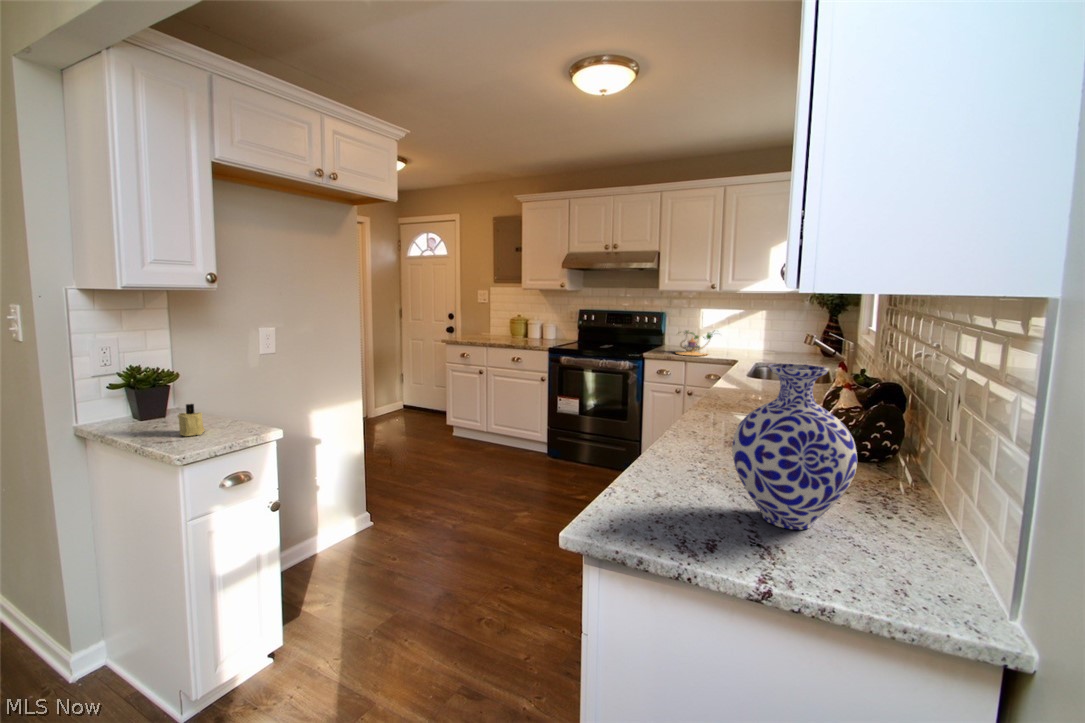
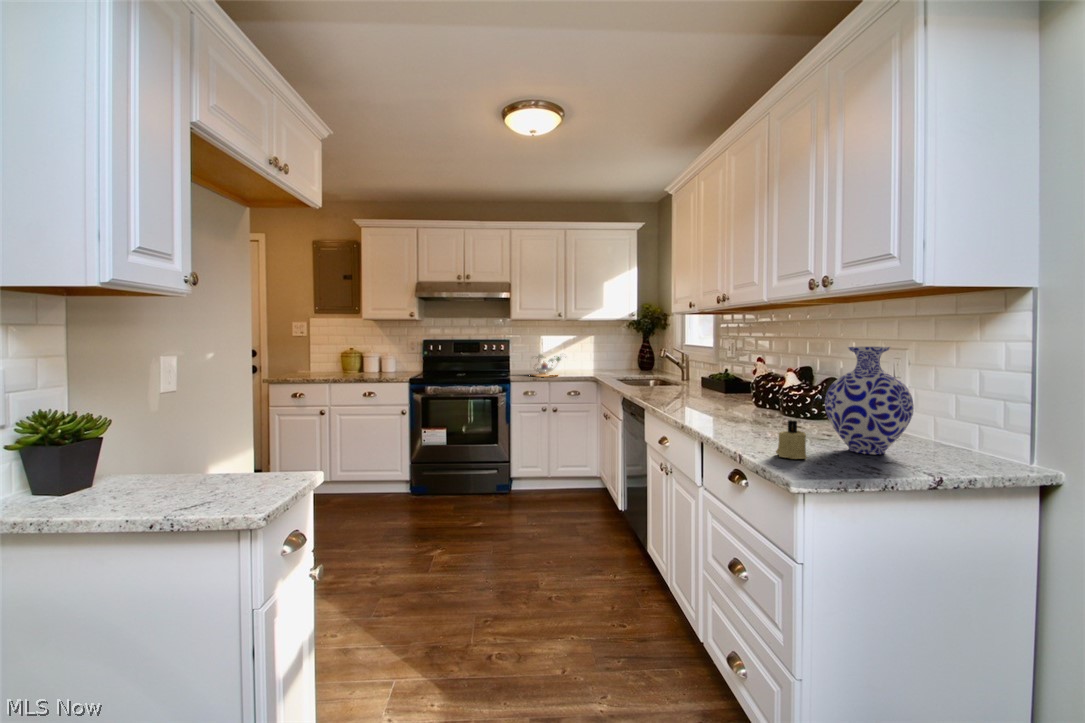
candle: present [178,404,205,436] -> present [776,420,807,459]

